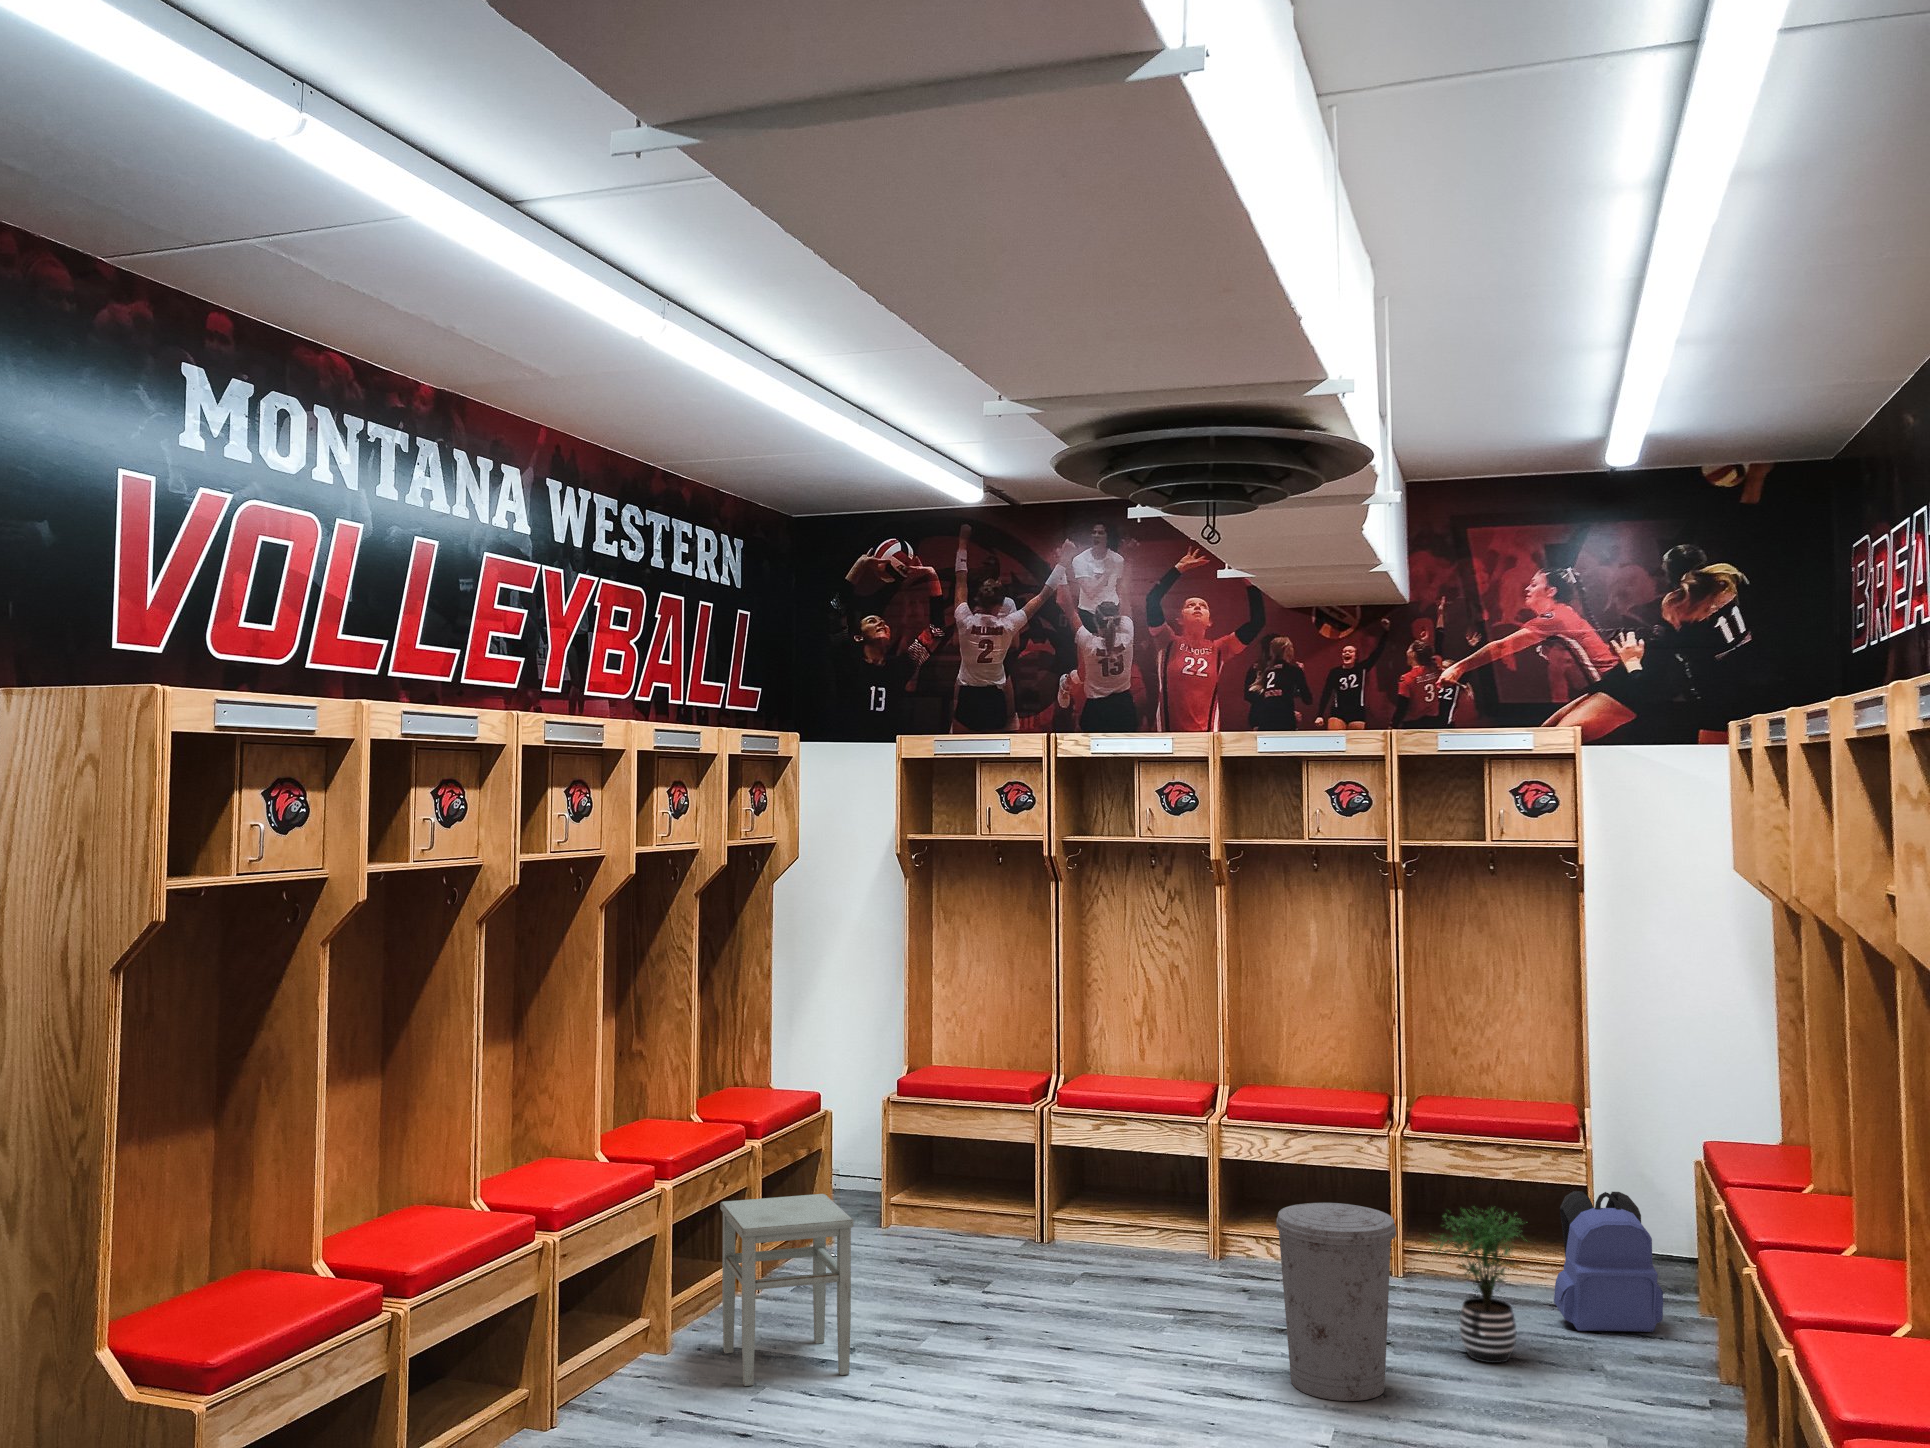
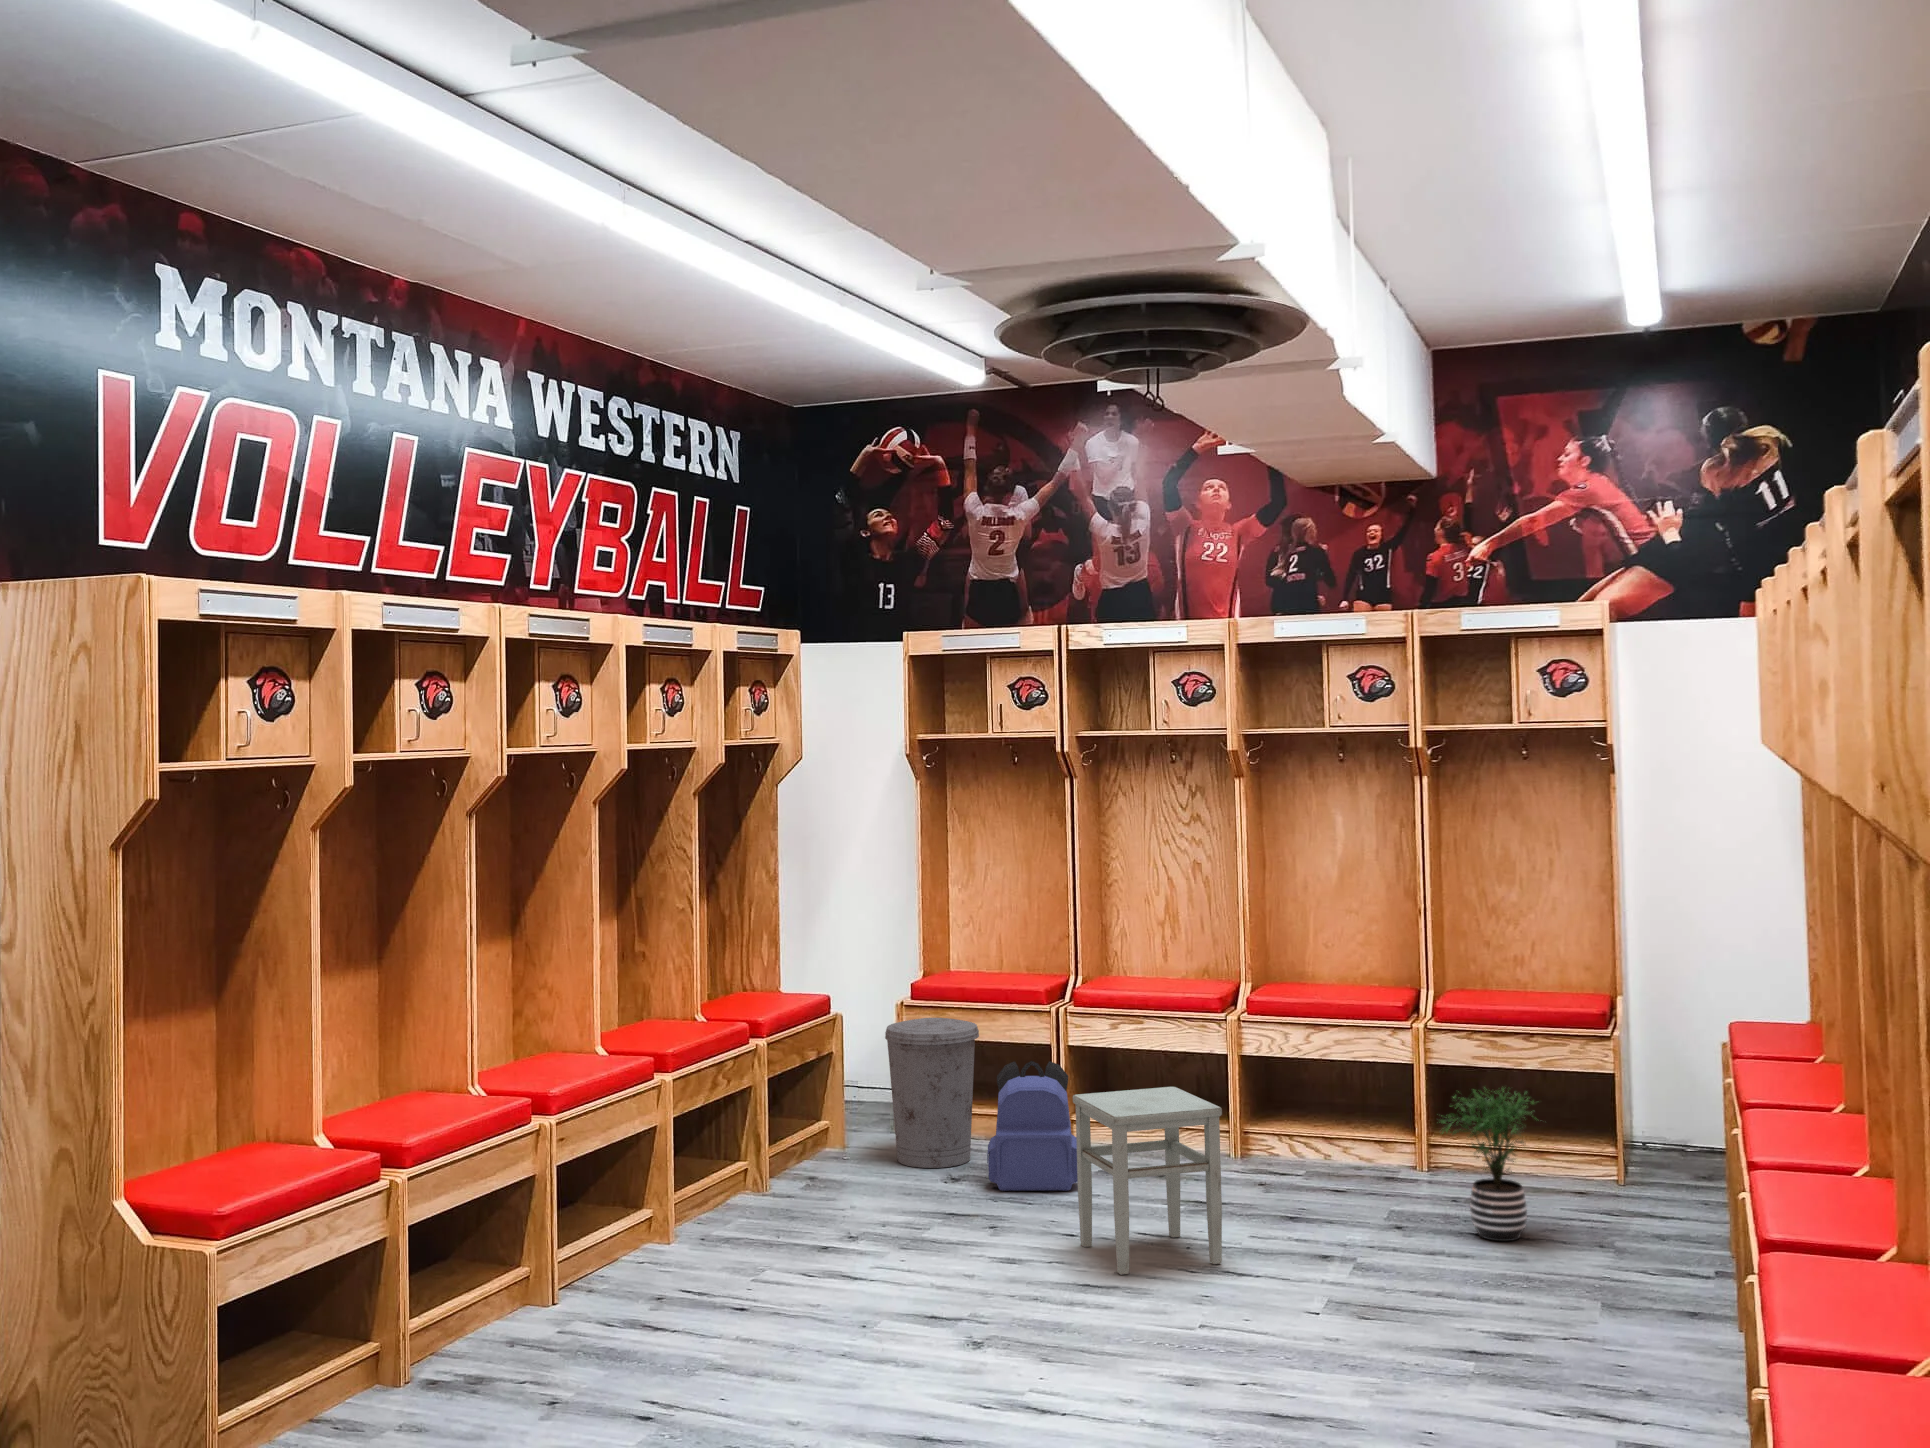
backpack: present [1554,1191,1663,1332] -> present [987,1061,1078,1191]
stool: present [720,1194,853,1386] -> present [1073,1087,1222,1275]
trash can: present [1276,1203,1396,1401] -> present [885,1018,979,1168]

